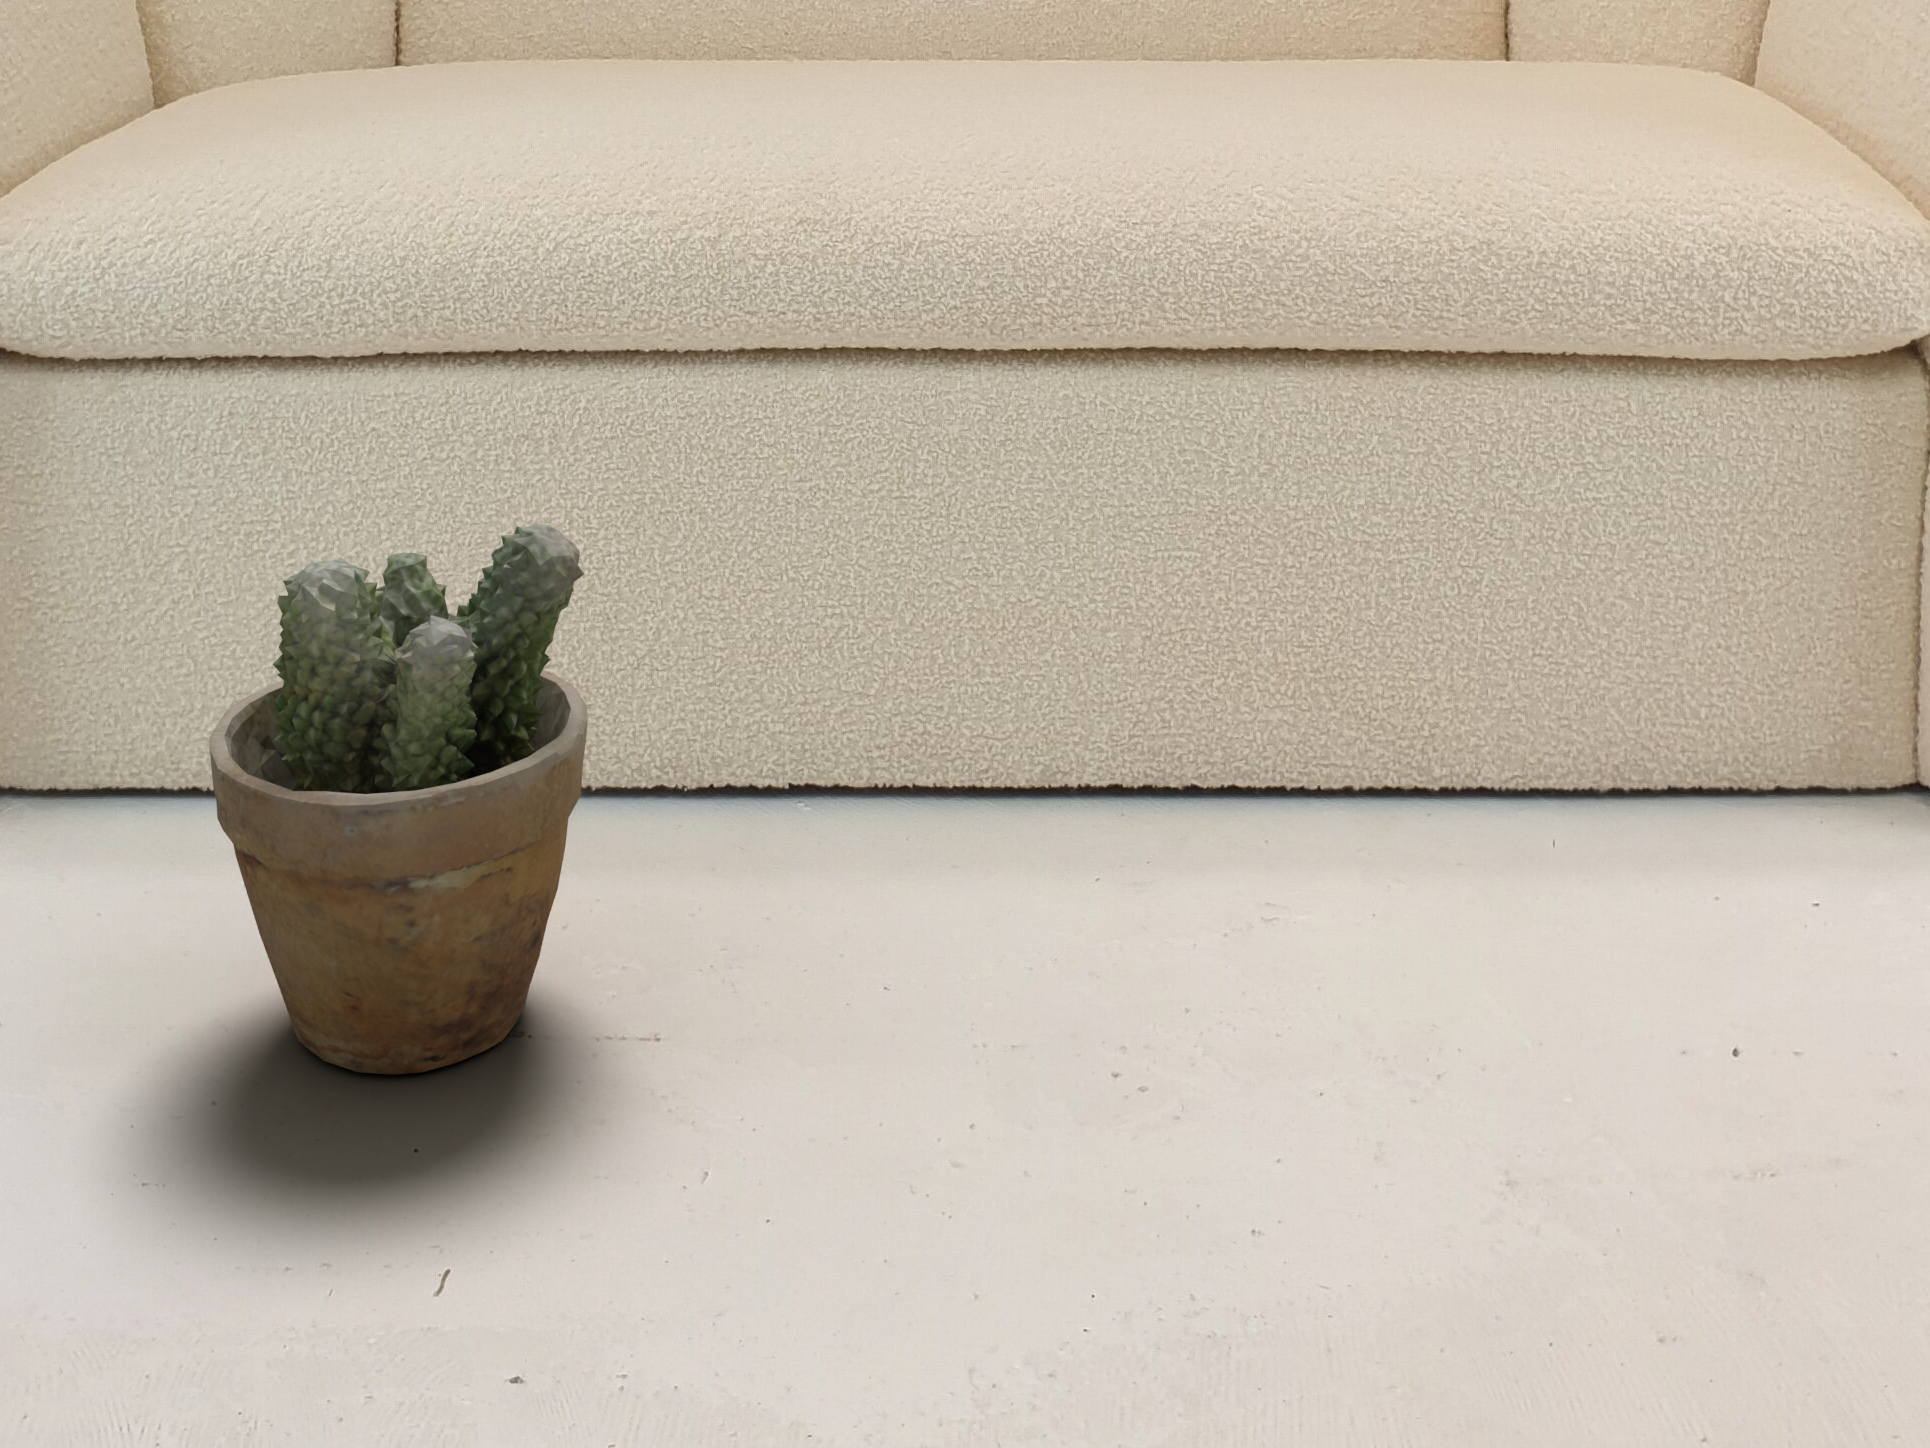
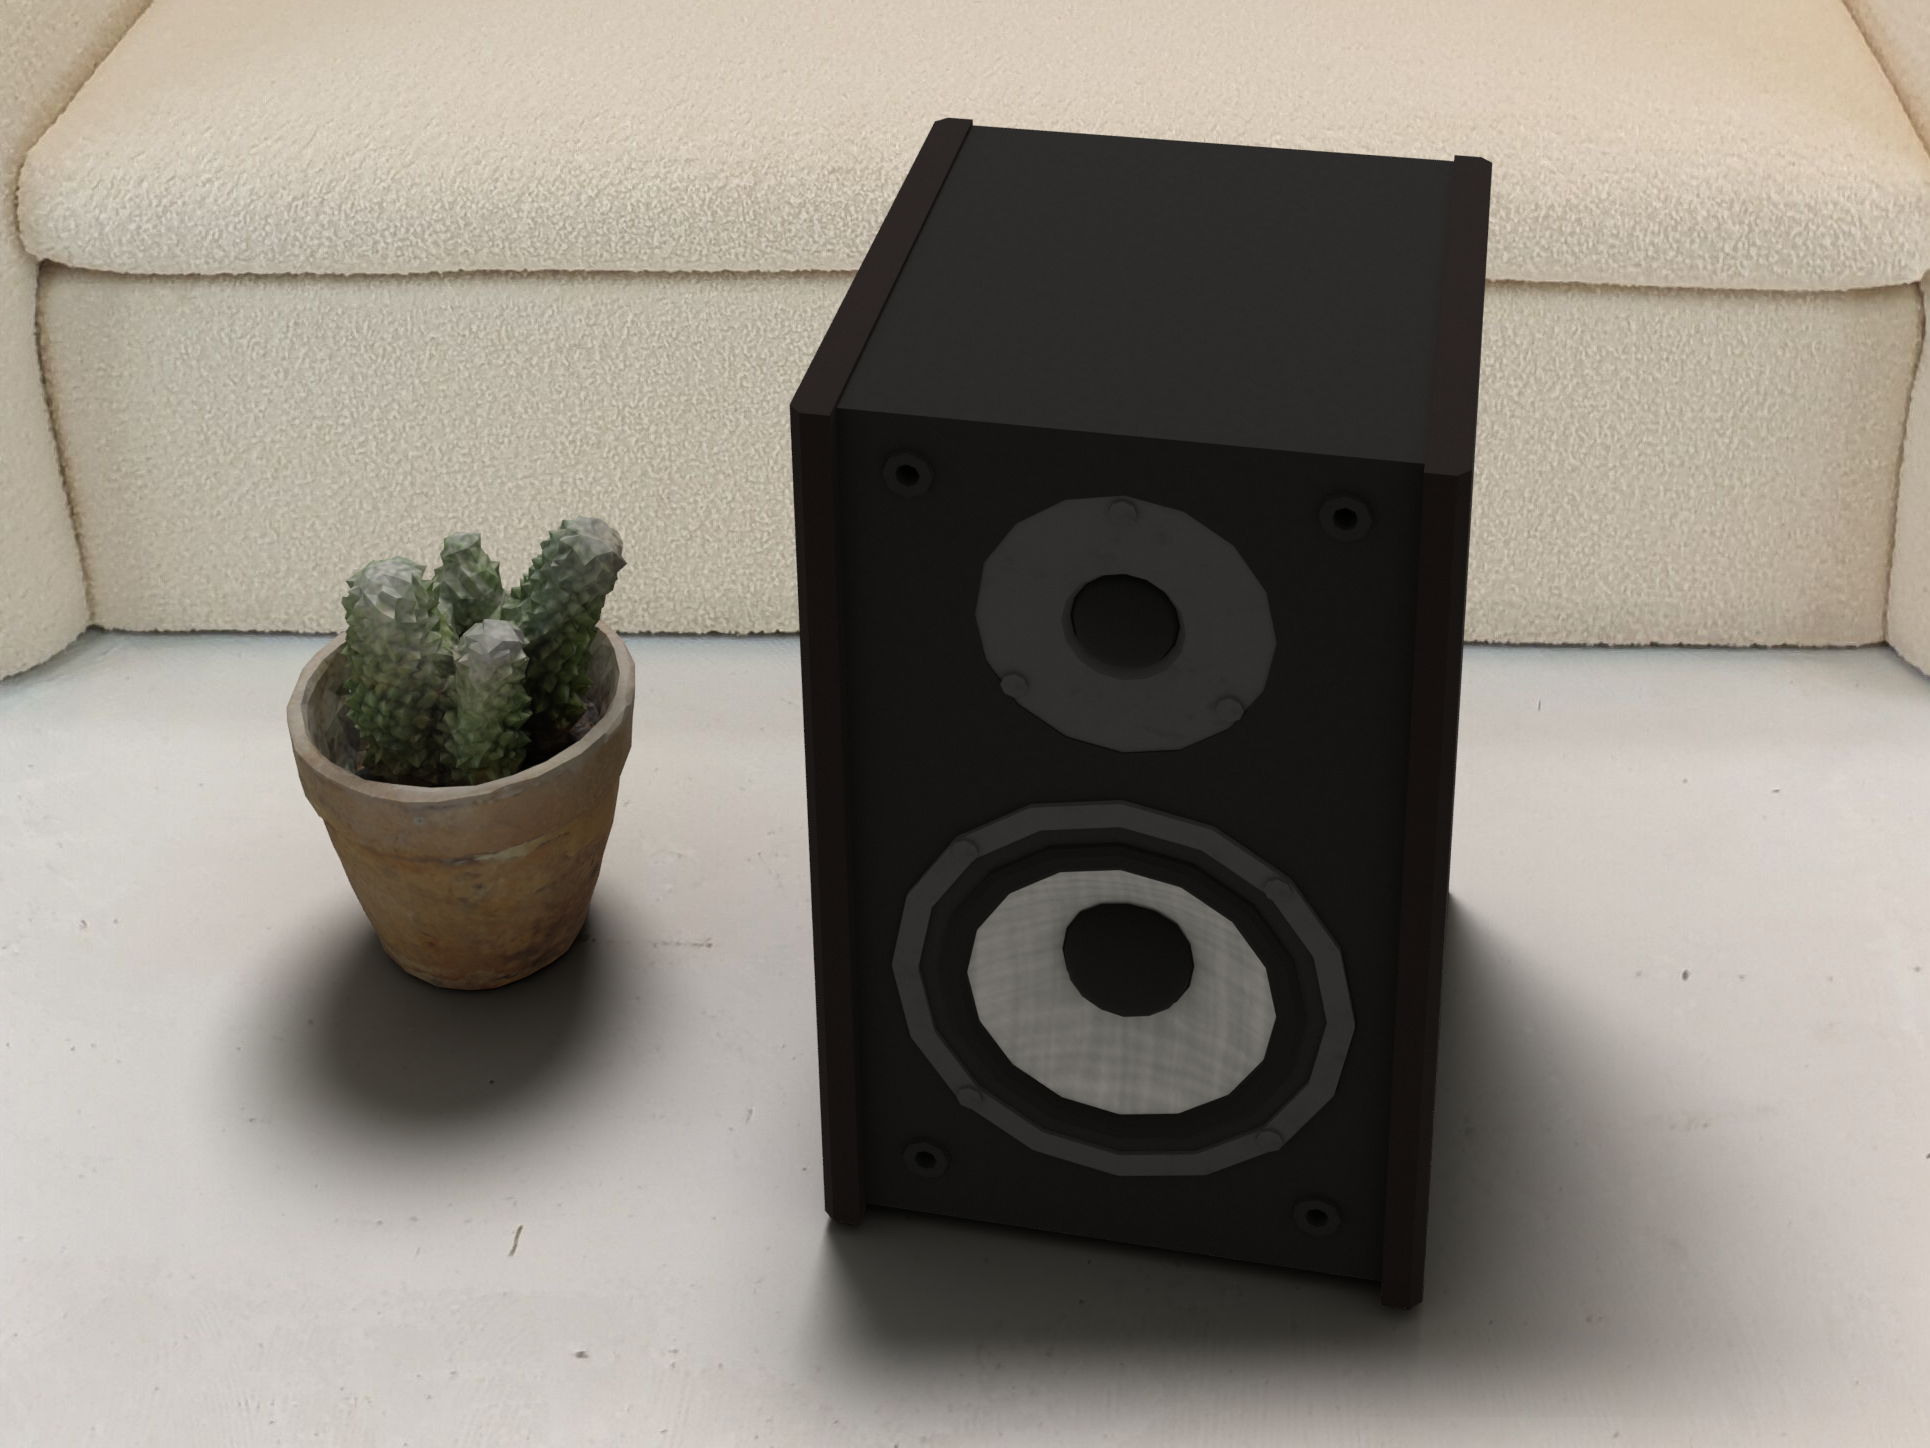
speaker: none [777,100,1491,1331] -> present [790,118,1492,1310]

